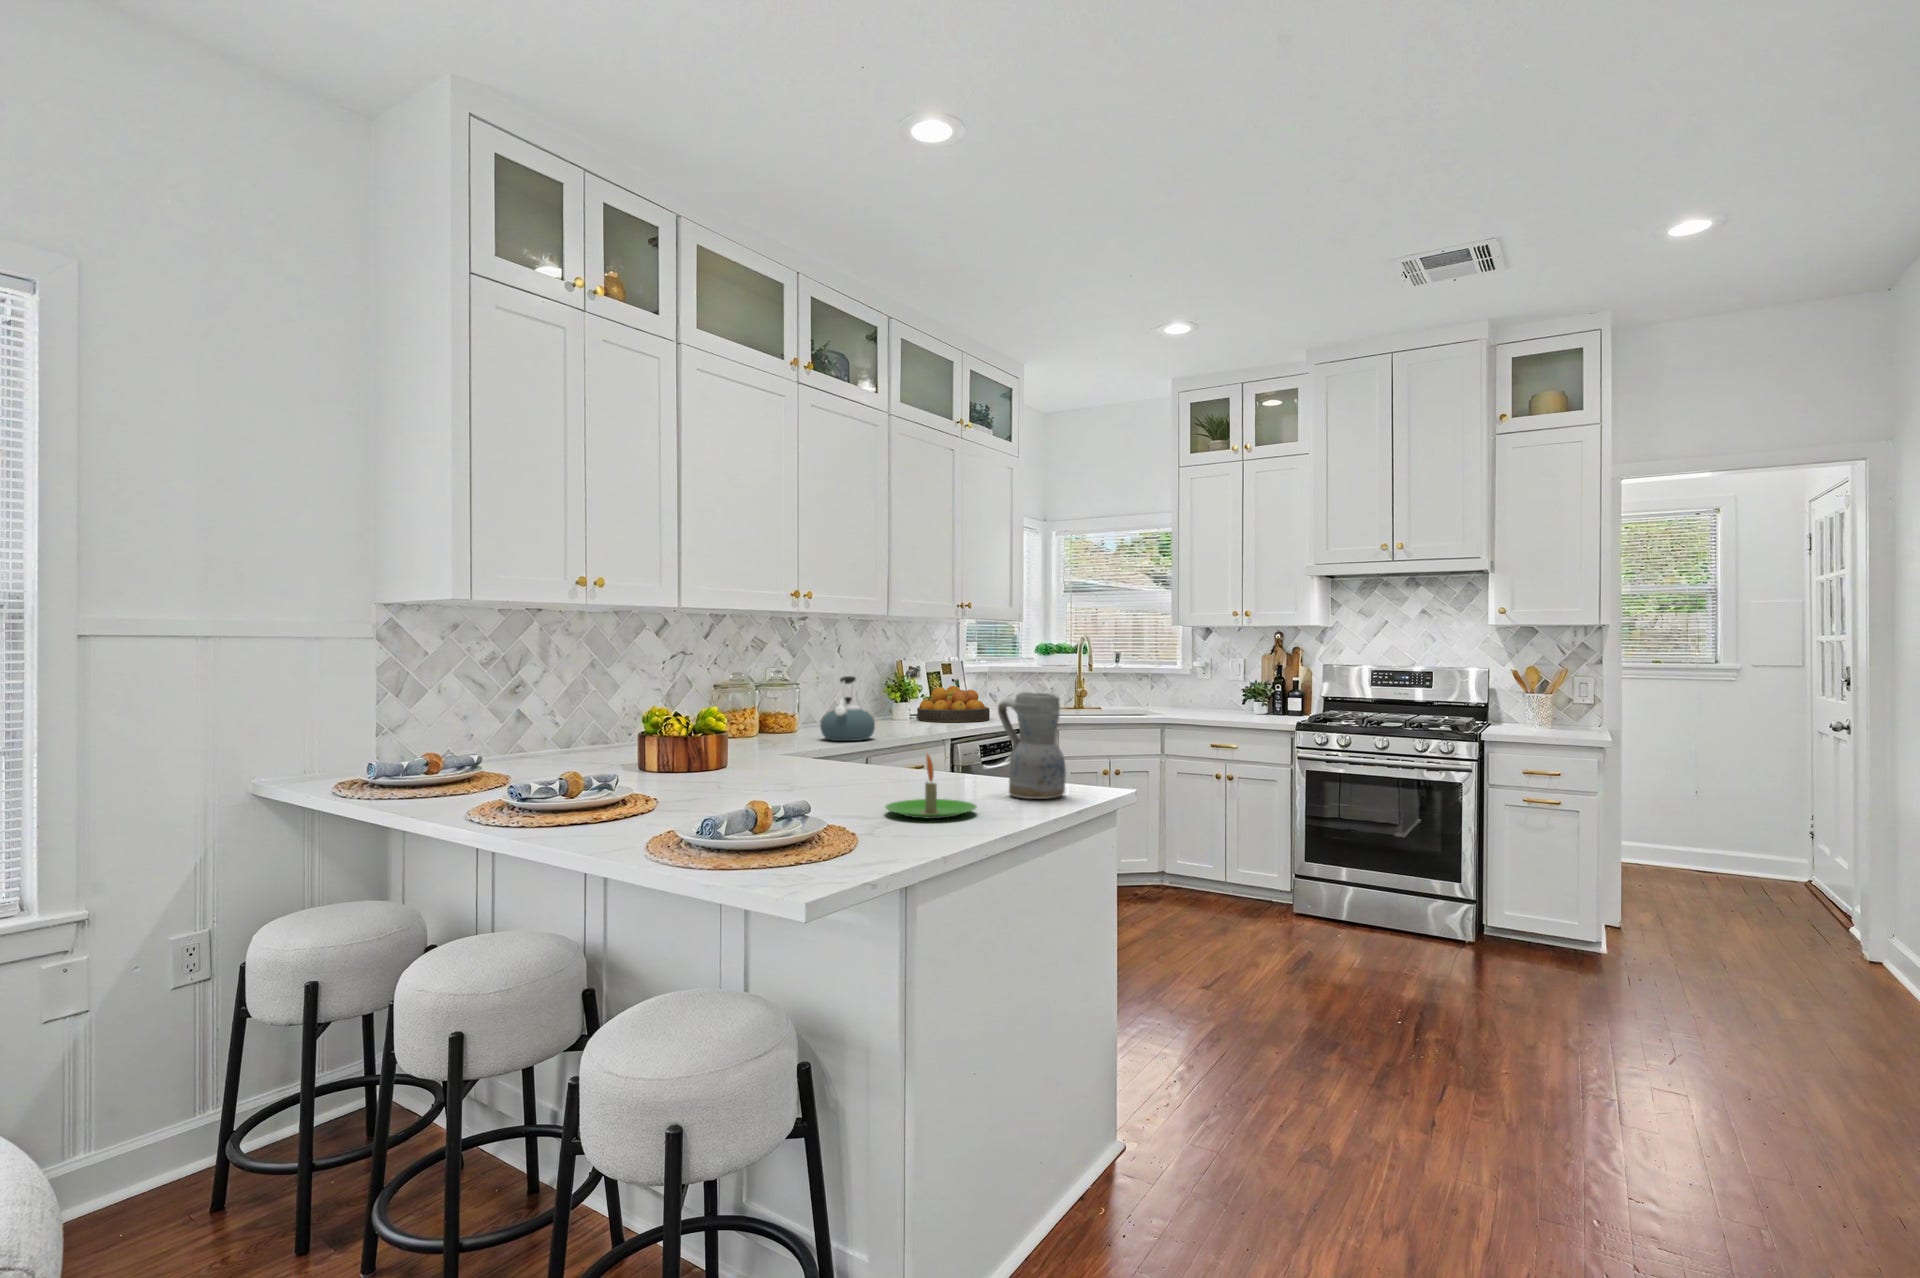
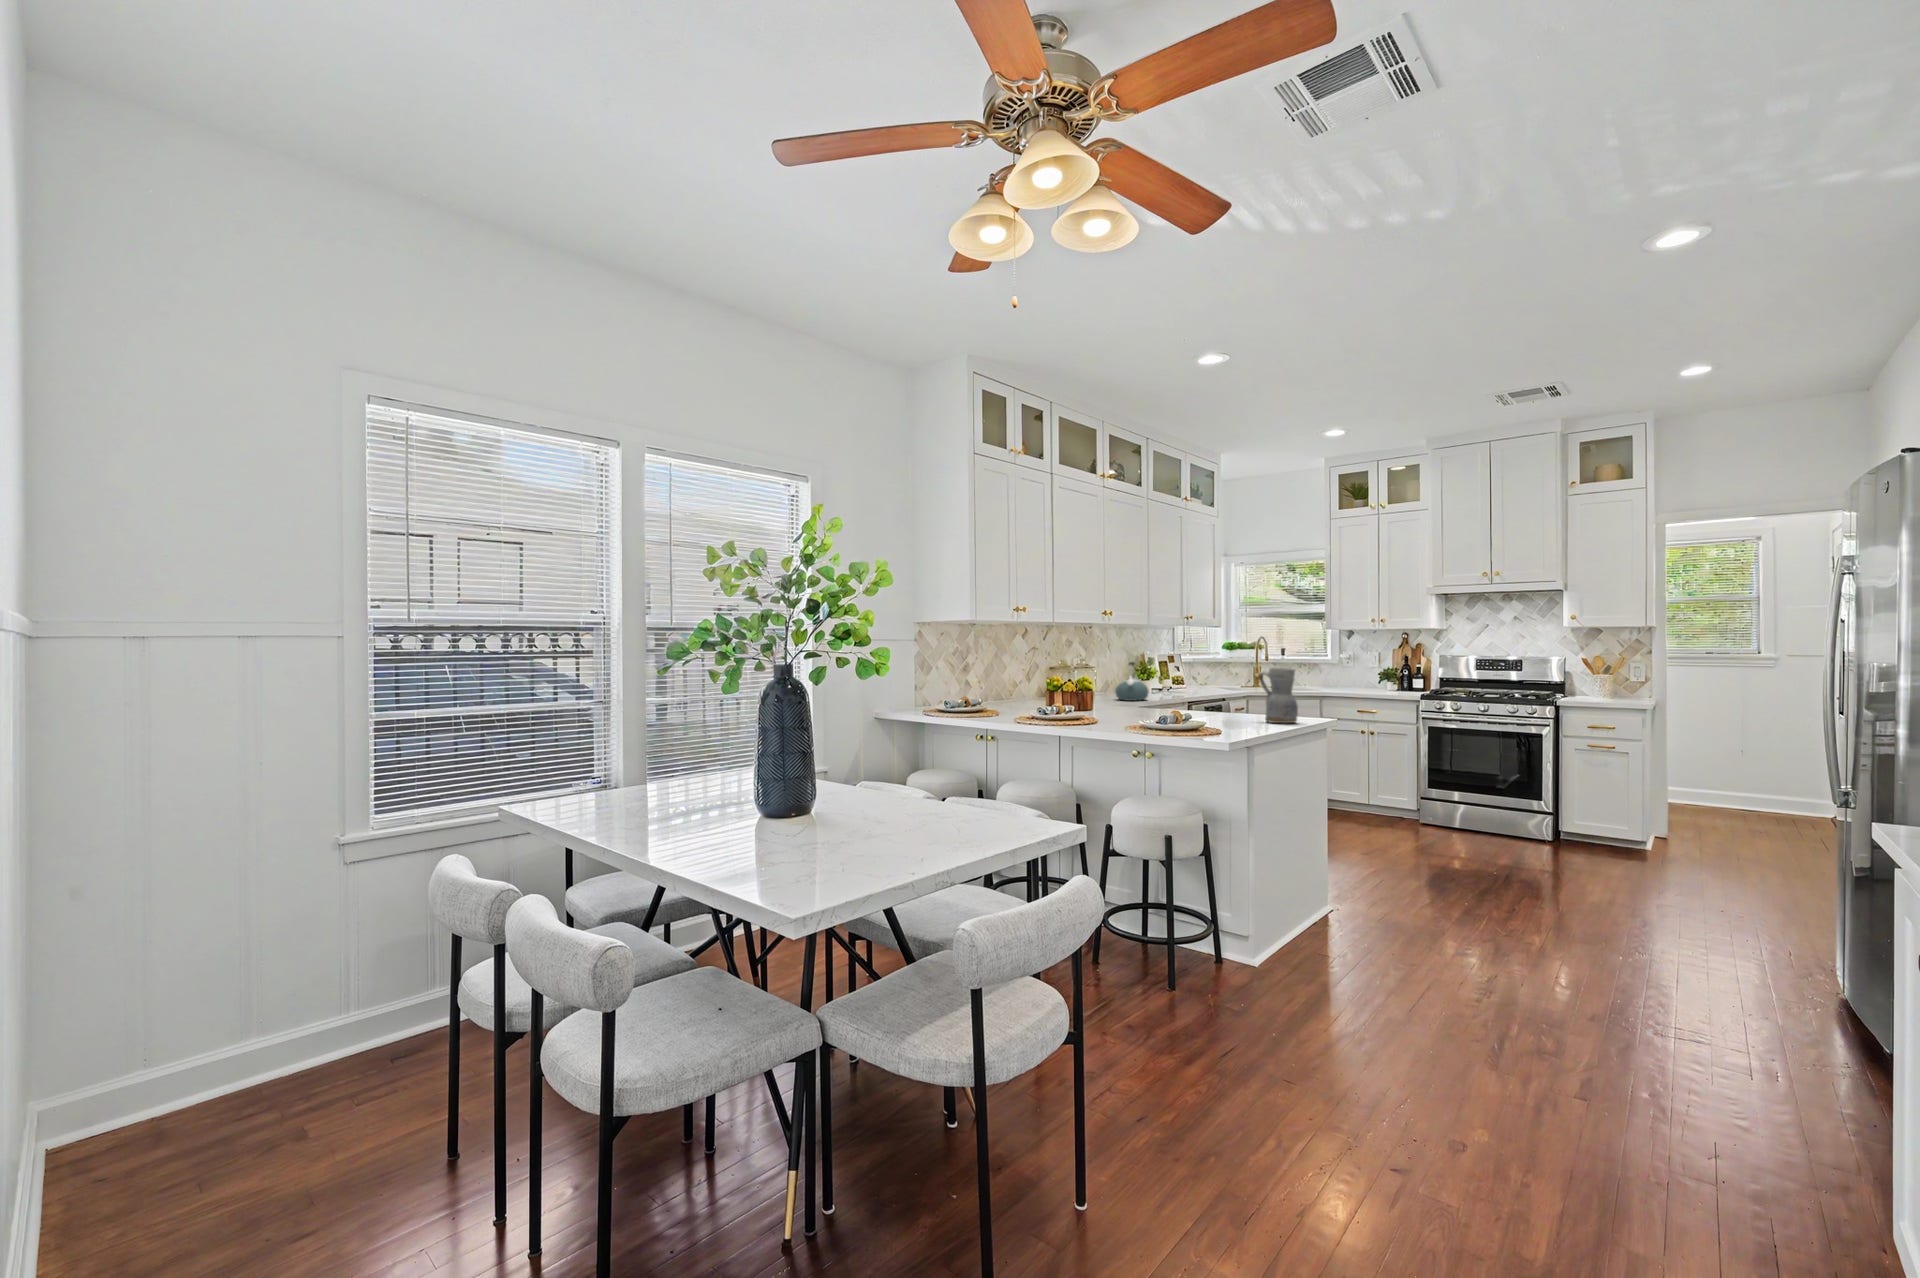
fruit bowl: present [917,686,990,722] -> none [1158,670,1206,692]
candle: present [885,755,976,819] -> none [1209,697,1258,729]

